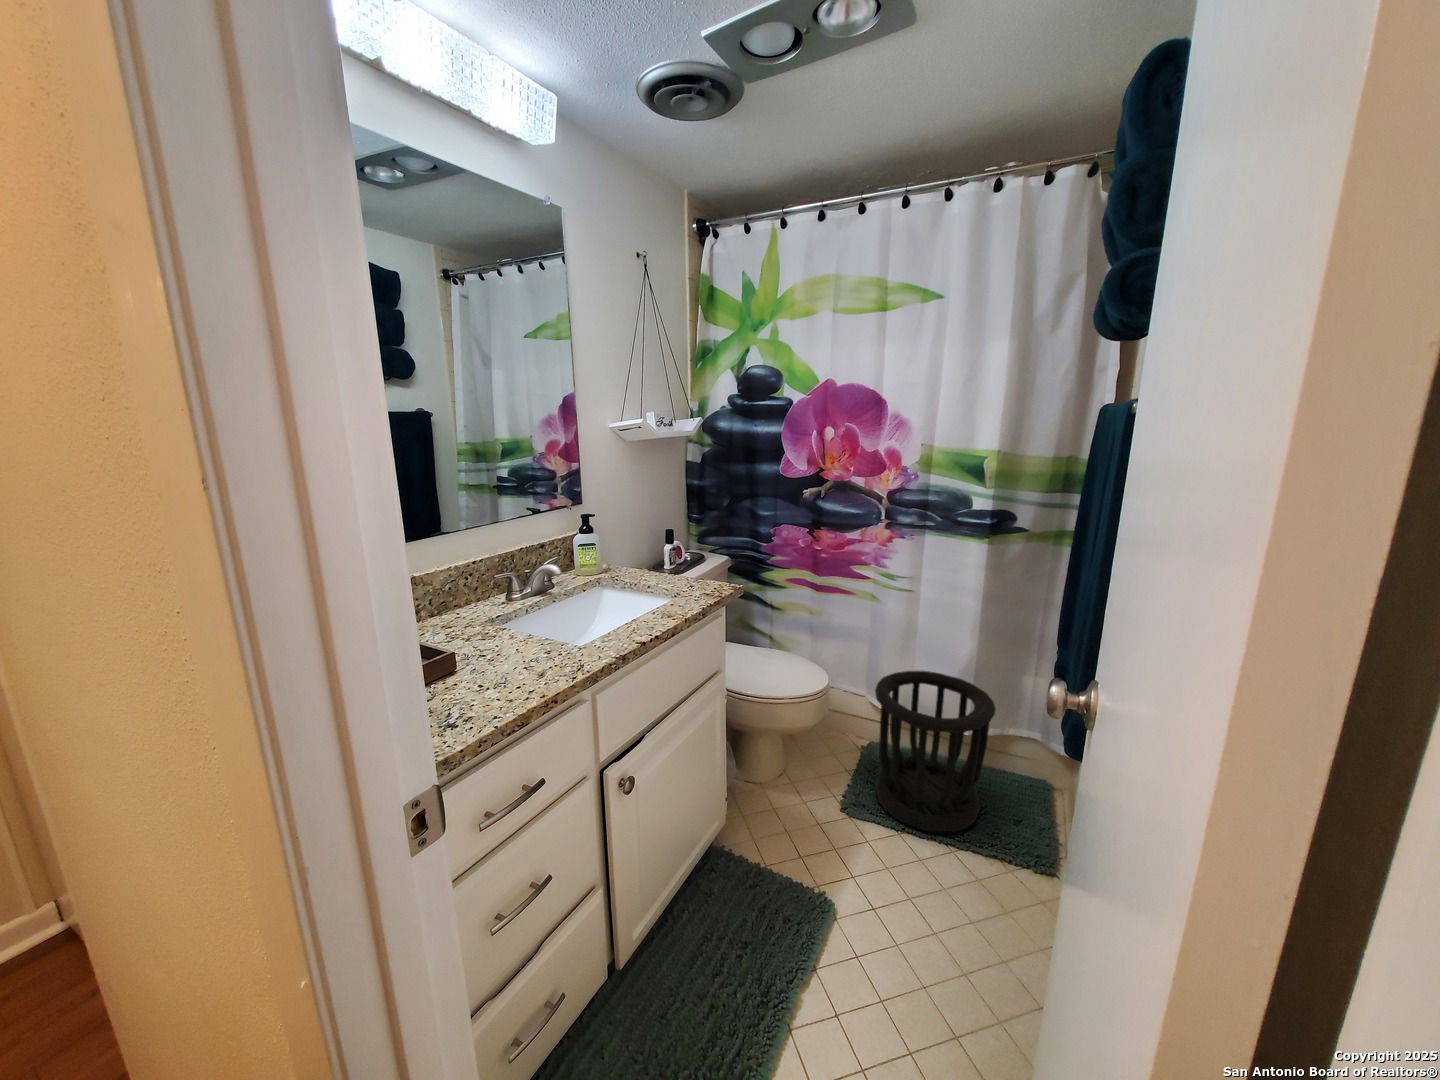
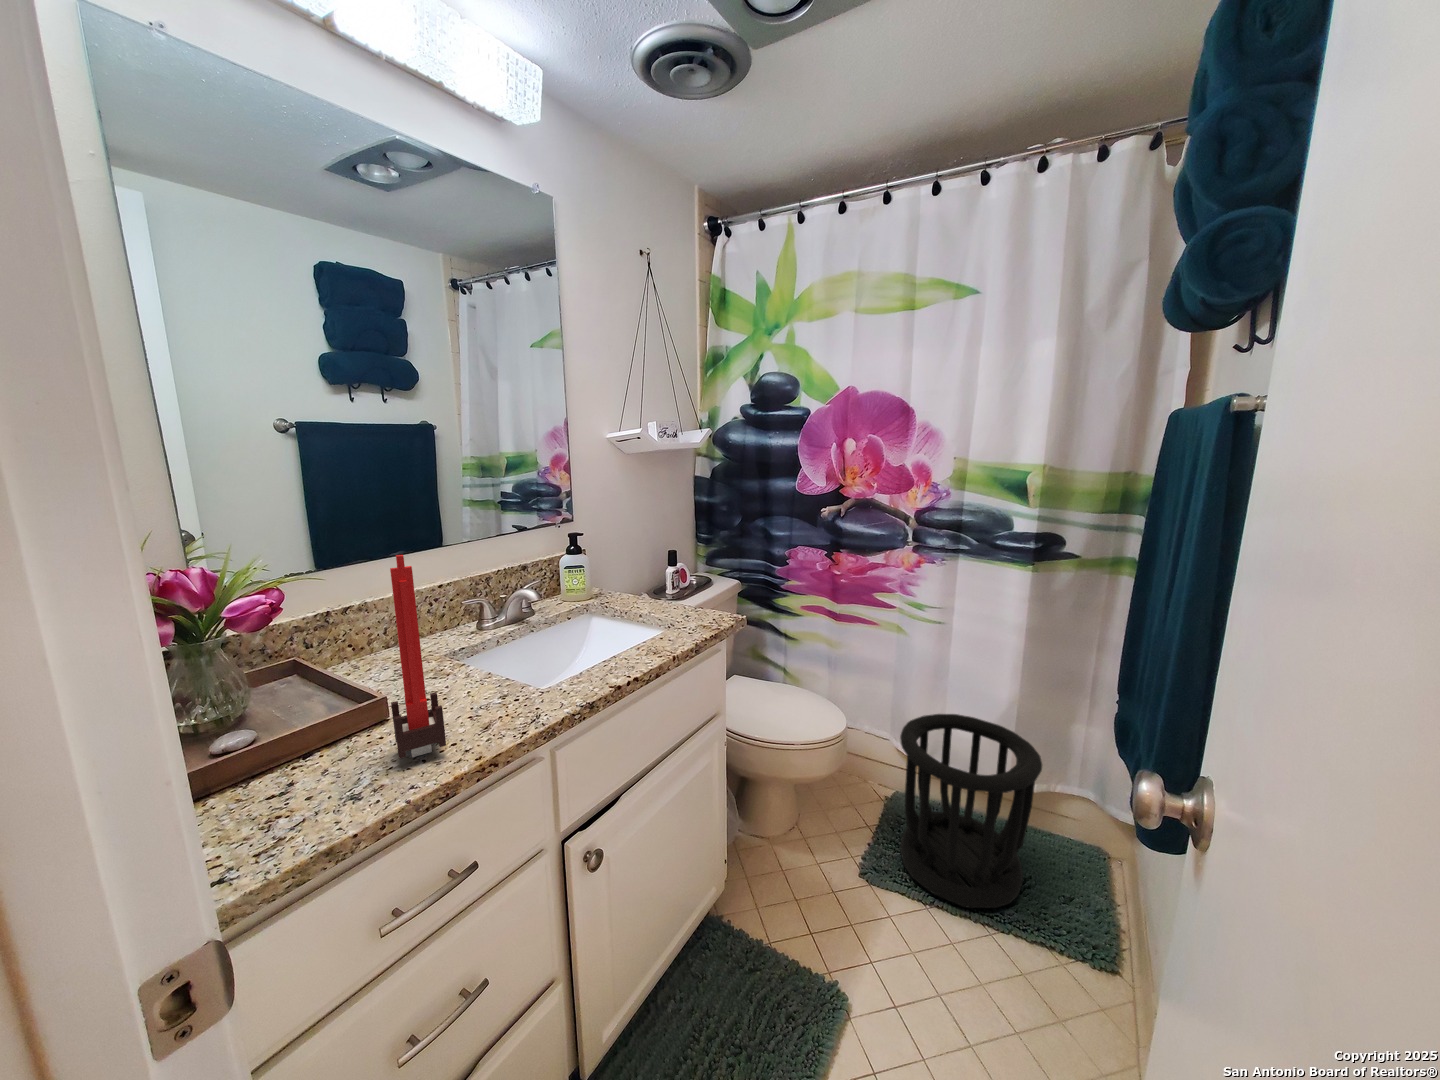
candle: none [470,533,517,697] -> present [390,555,446,759]

